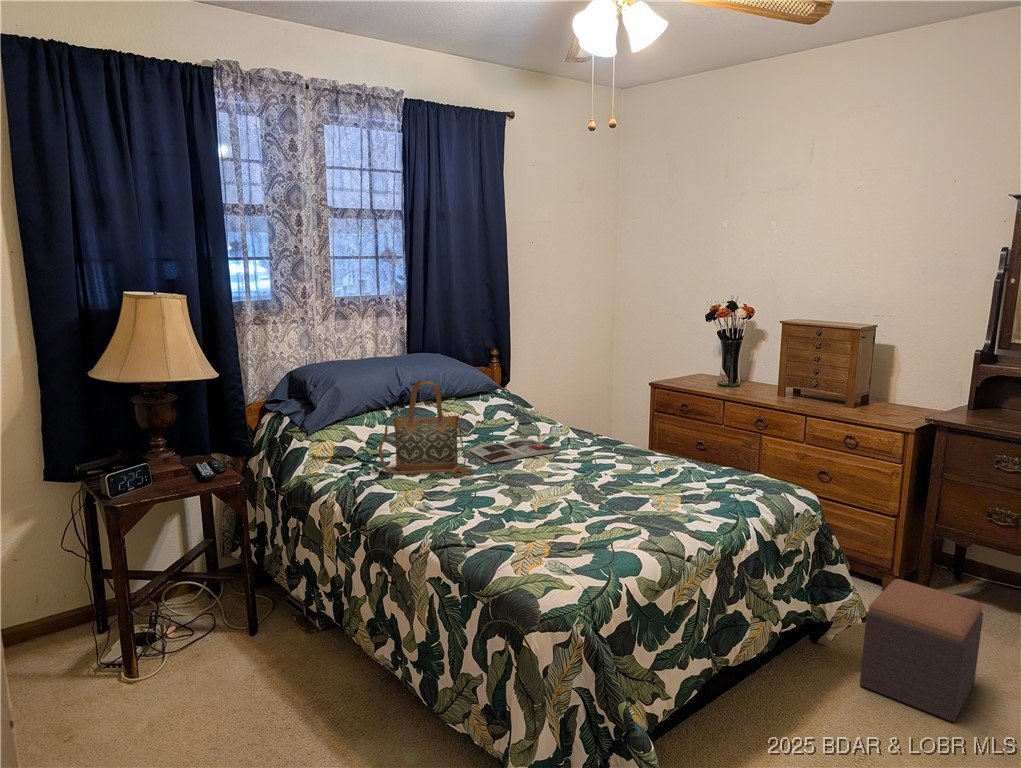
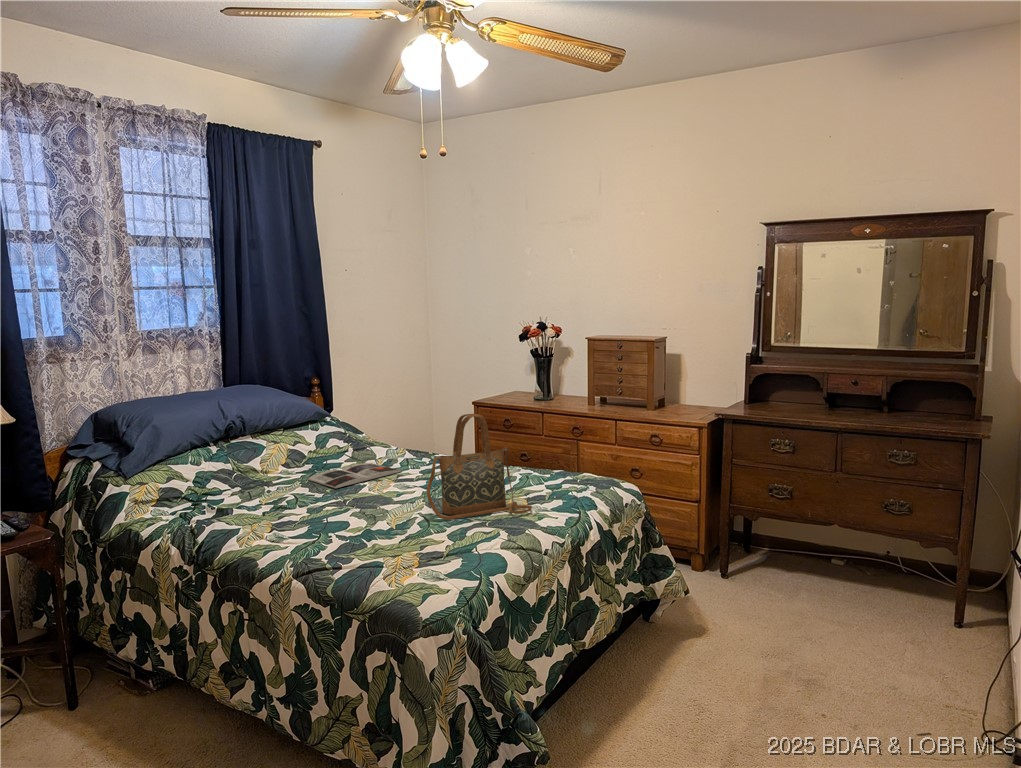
handbag: present [379,381,474,476] -> present [427,414,532,520]
footstool: present [860,579,983,722] -> none [687,551,774,664]

